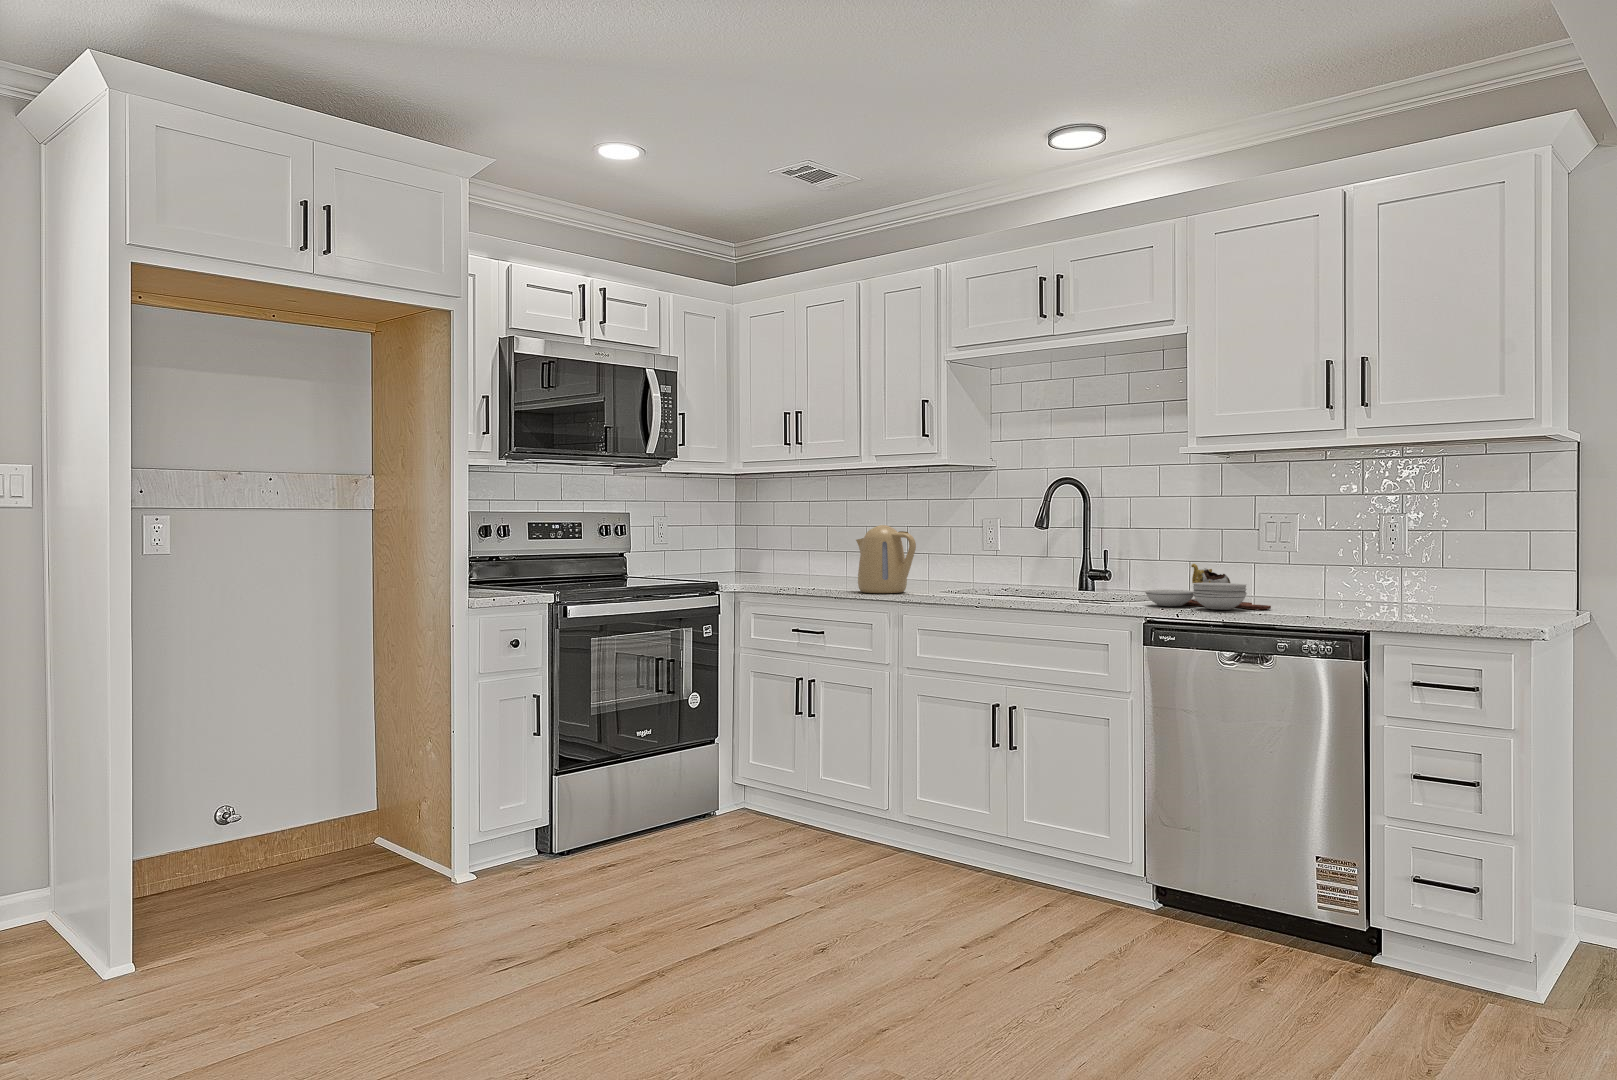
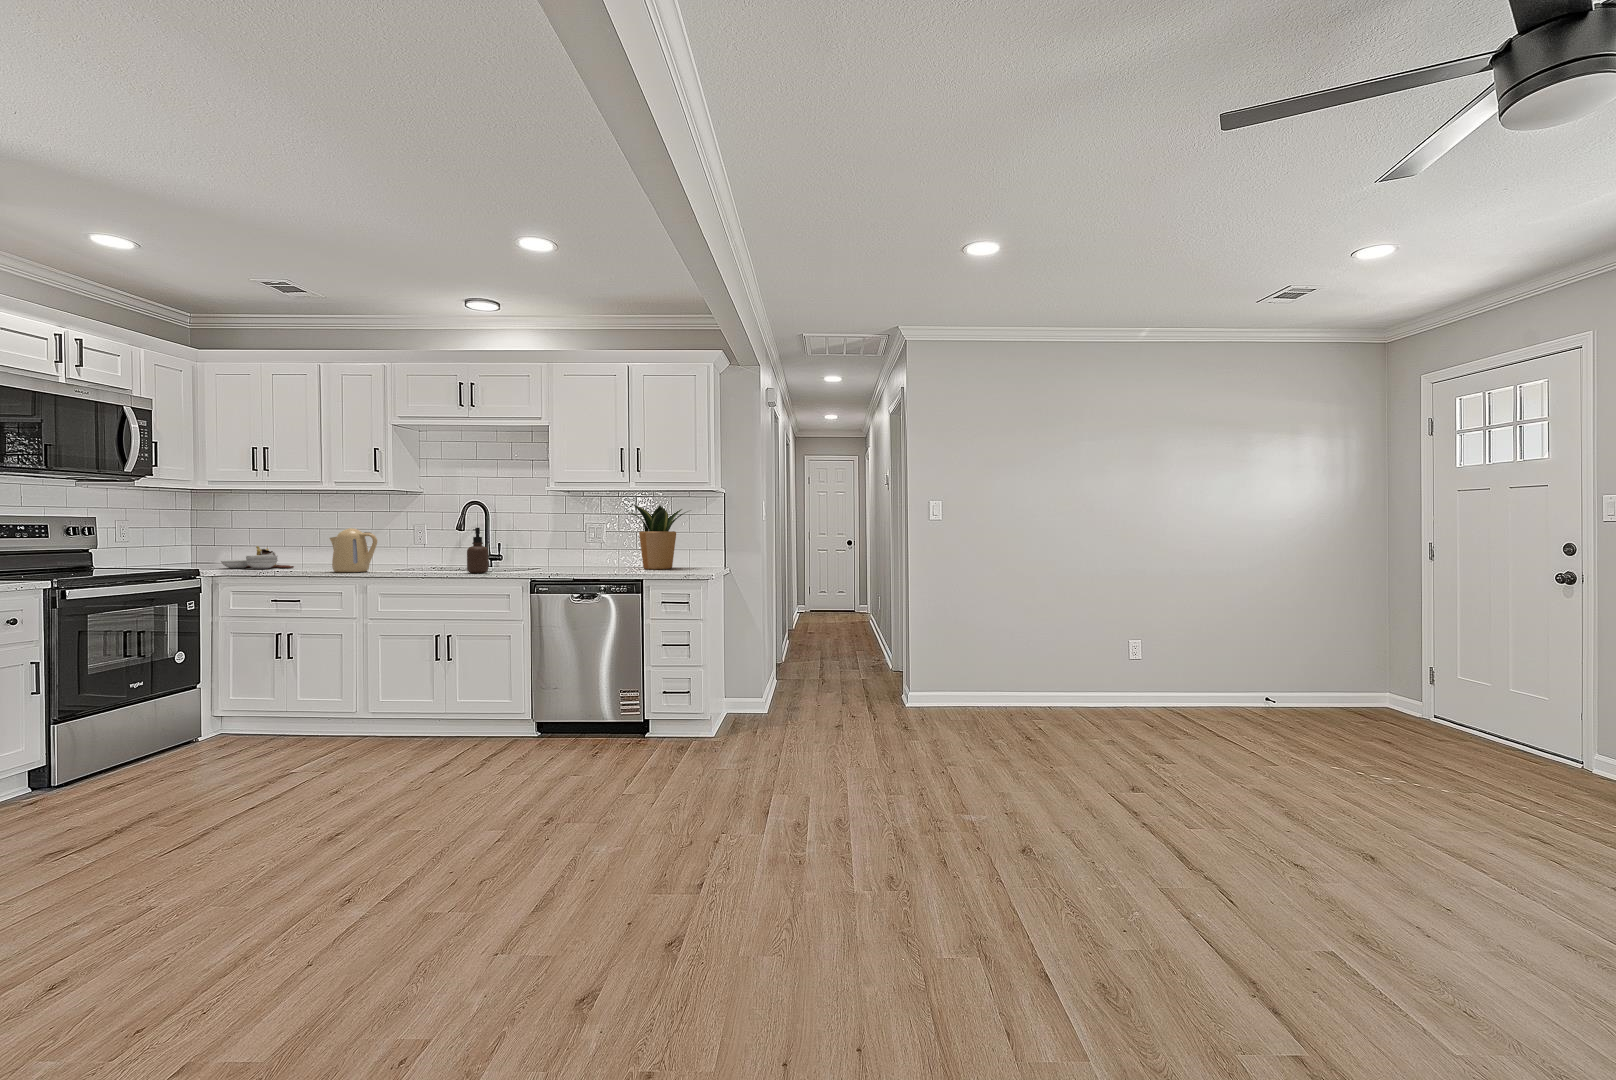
potted plant: none [1341,472,1498,609] -> present [628,504,688,569]
soap dispenser: none [1040,523,1075,603] -> present [467,528,488,573]
cutting board: present [1145,564,1271,609] -> present [221,546,294,569]

